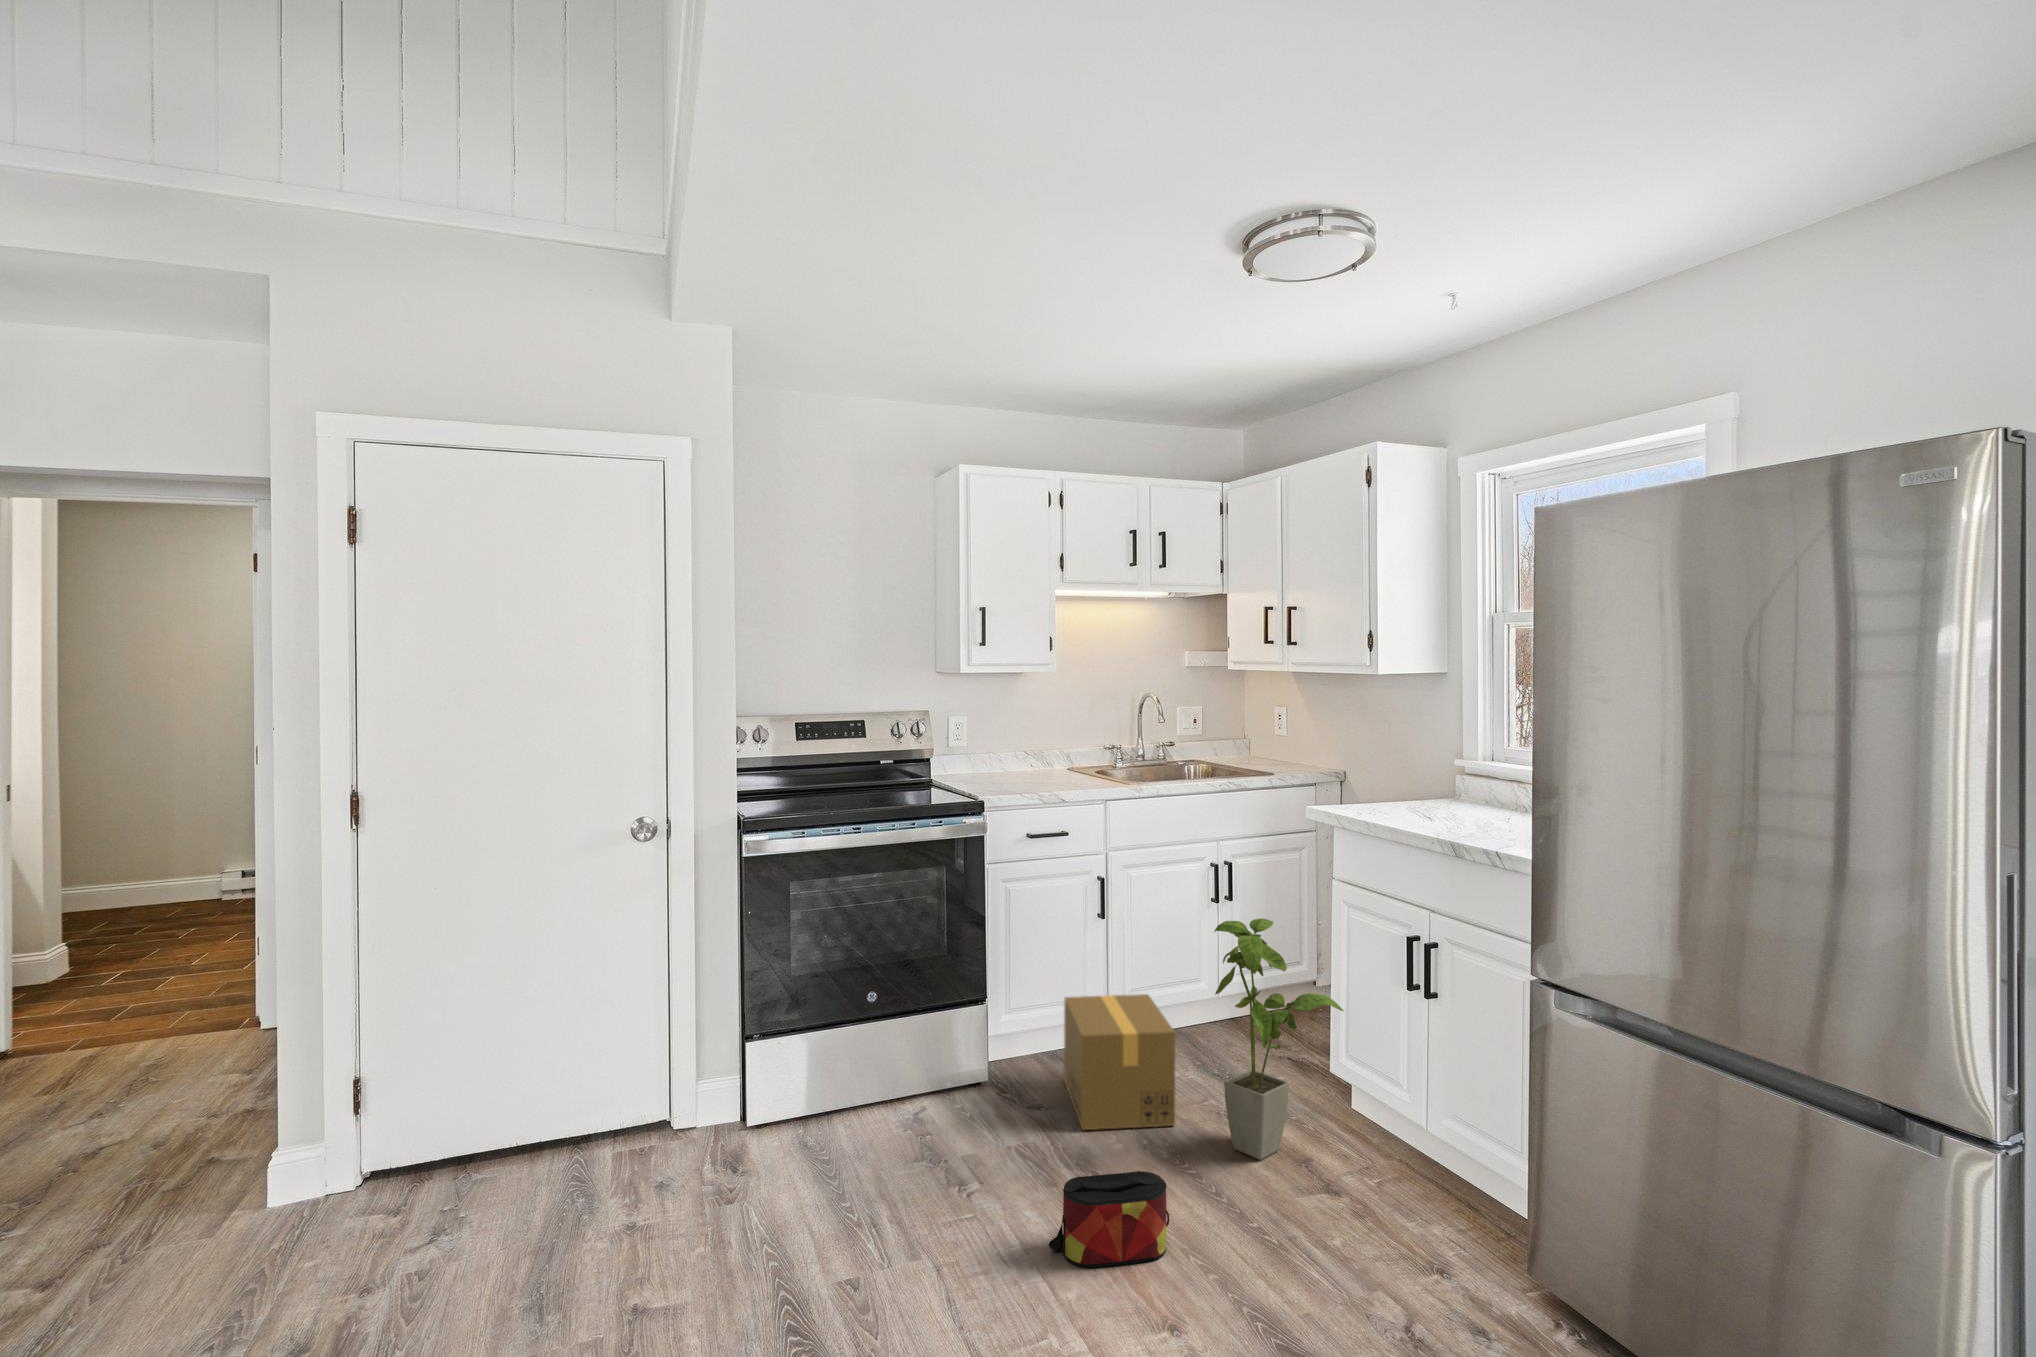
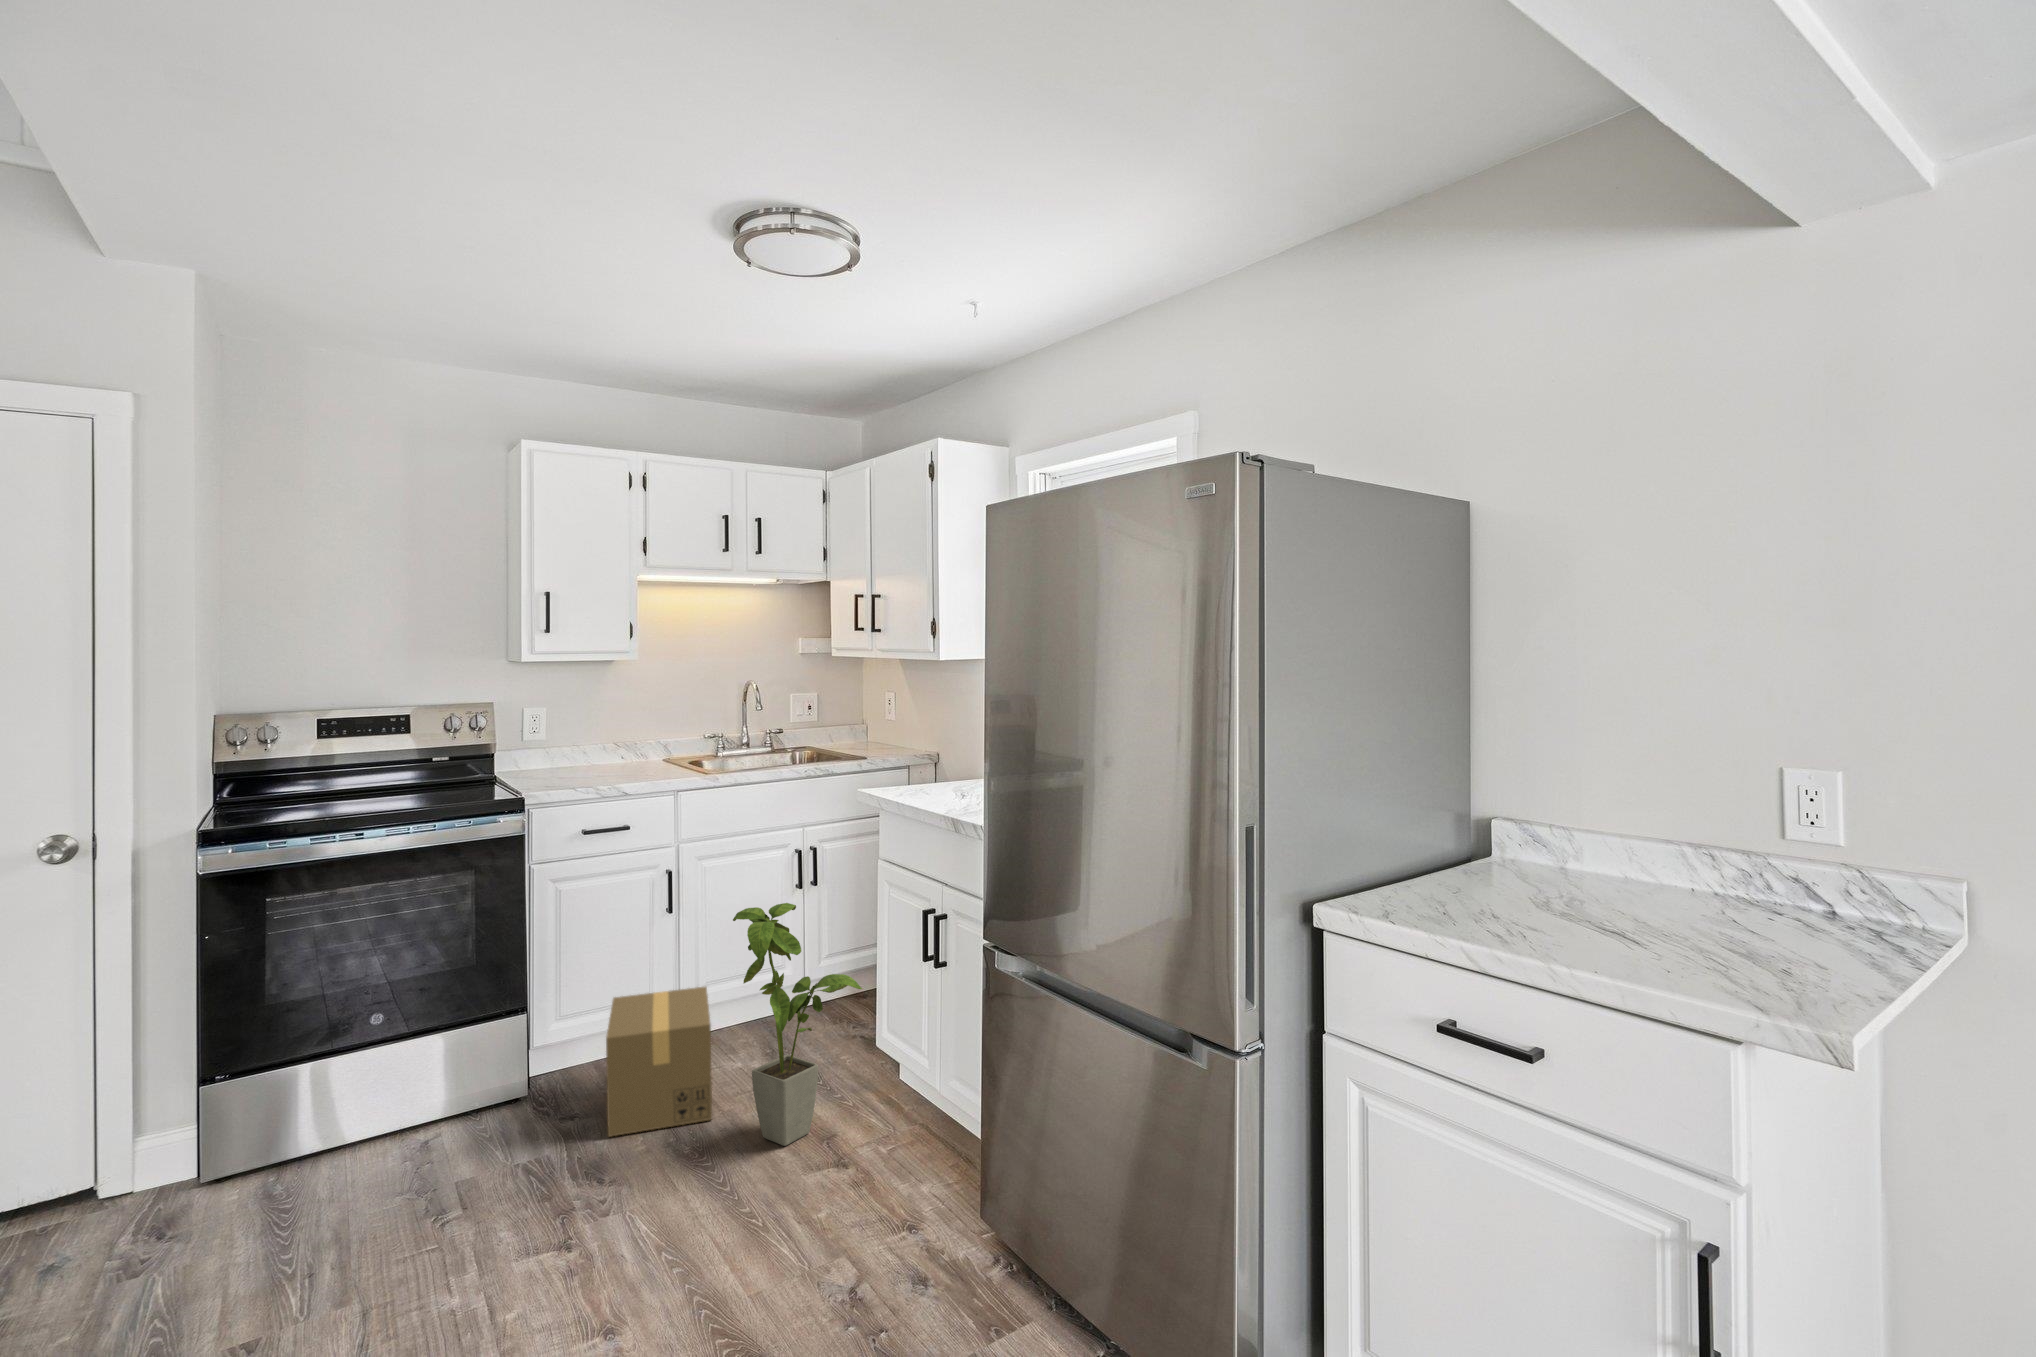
bag: present [1049,1171,1169,1268] -> none [501,1180,648,1294]

